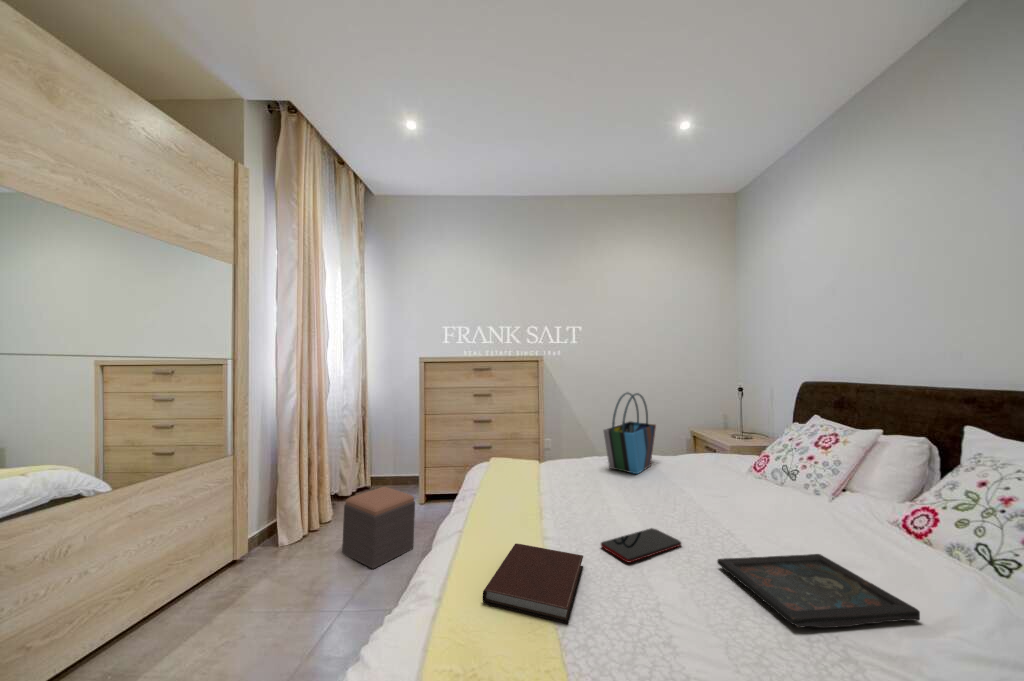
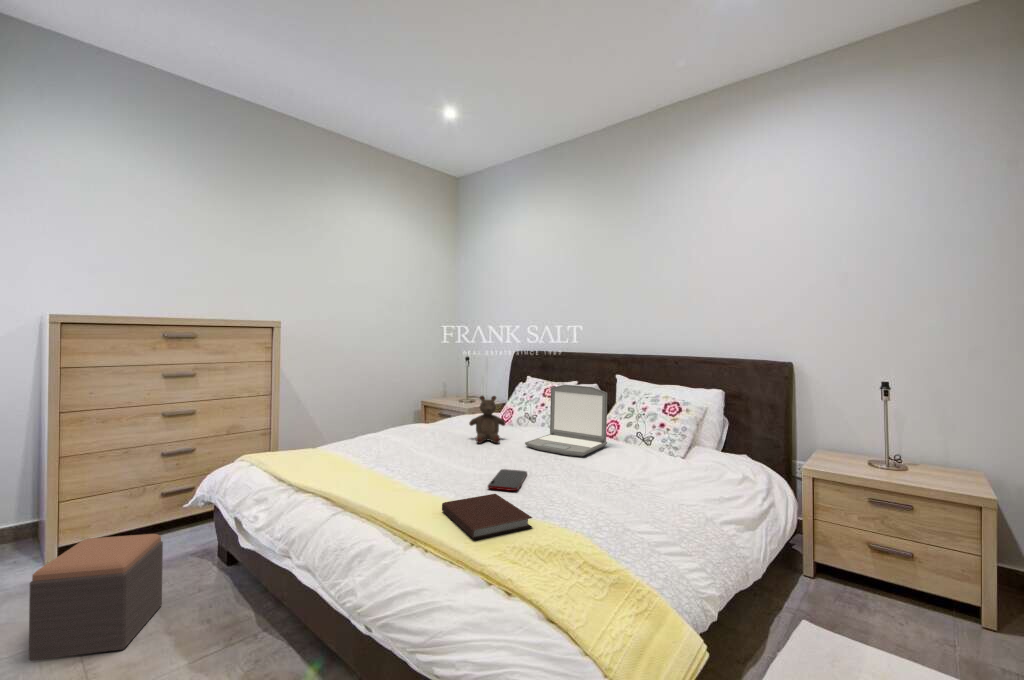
tote bag: present [604,392,656,474] -> none [409,367,439,441]
stuffed bear: none [676,431,724,494] -> present [469,396,505,443]
laptop: none [738,432,897,550] -> present [525,385,607,457]
tray: present [717,554,920,628] -> none [556,457,642,488]

